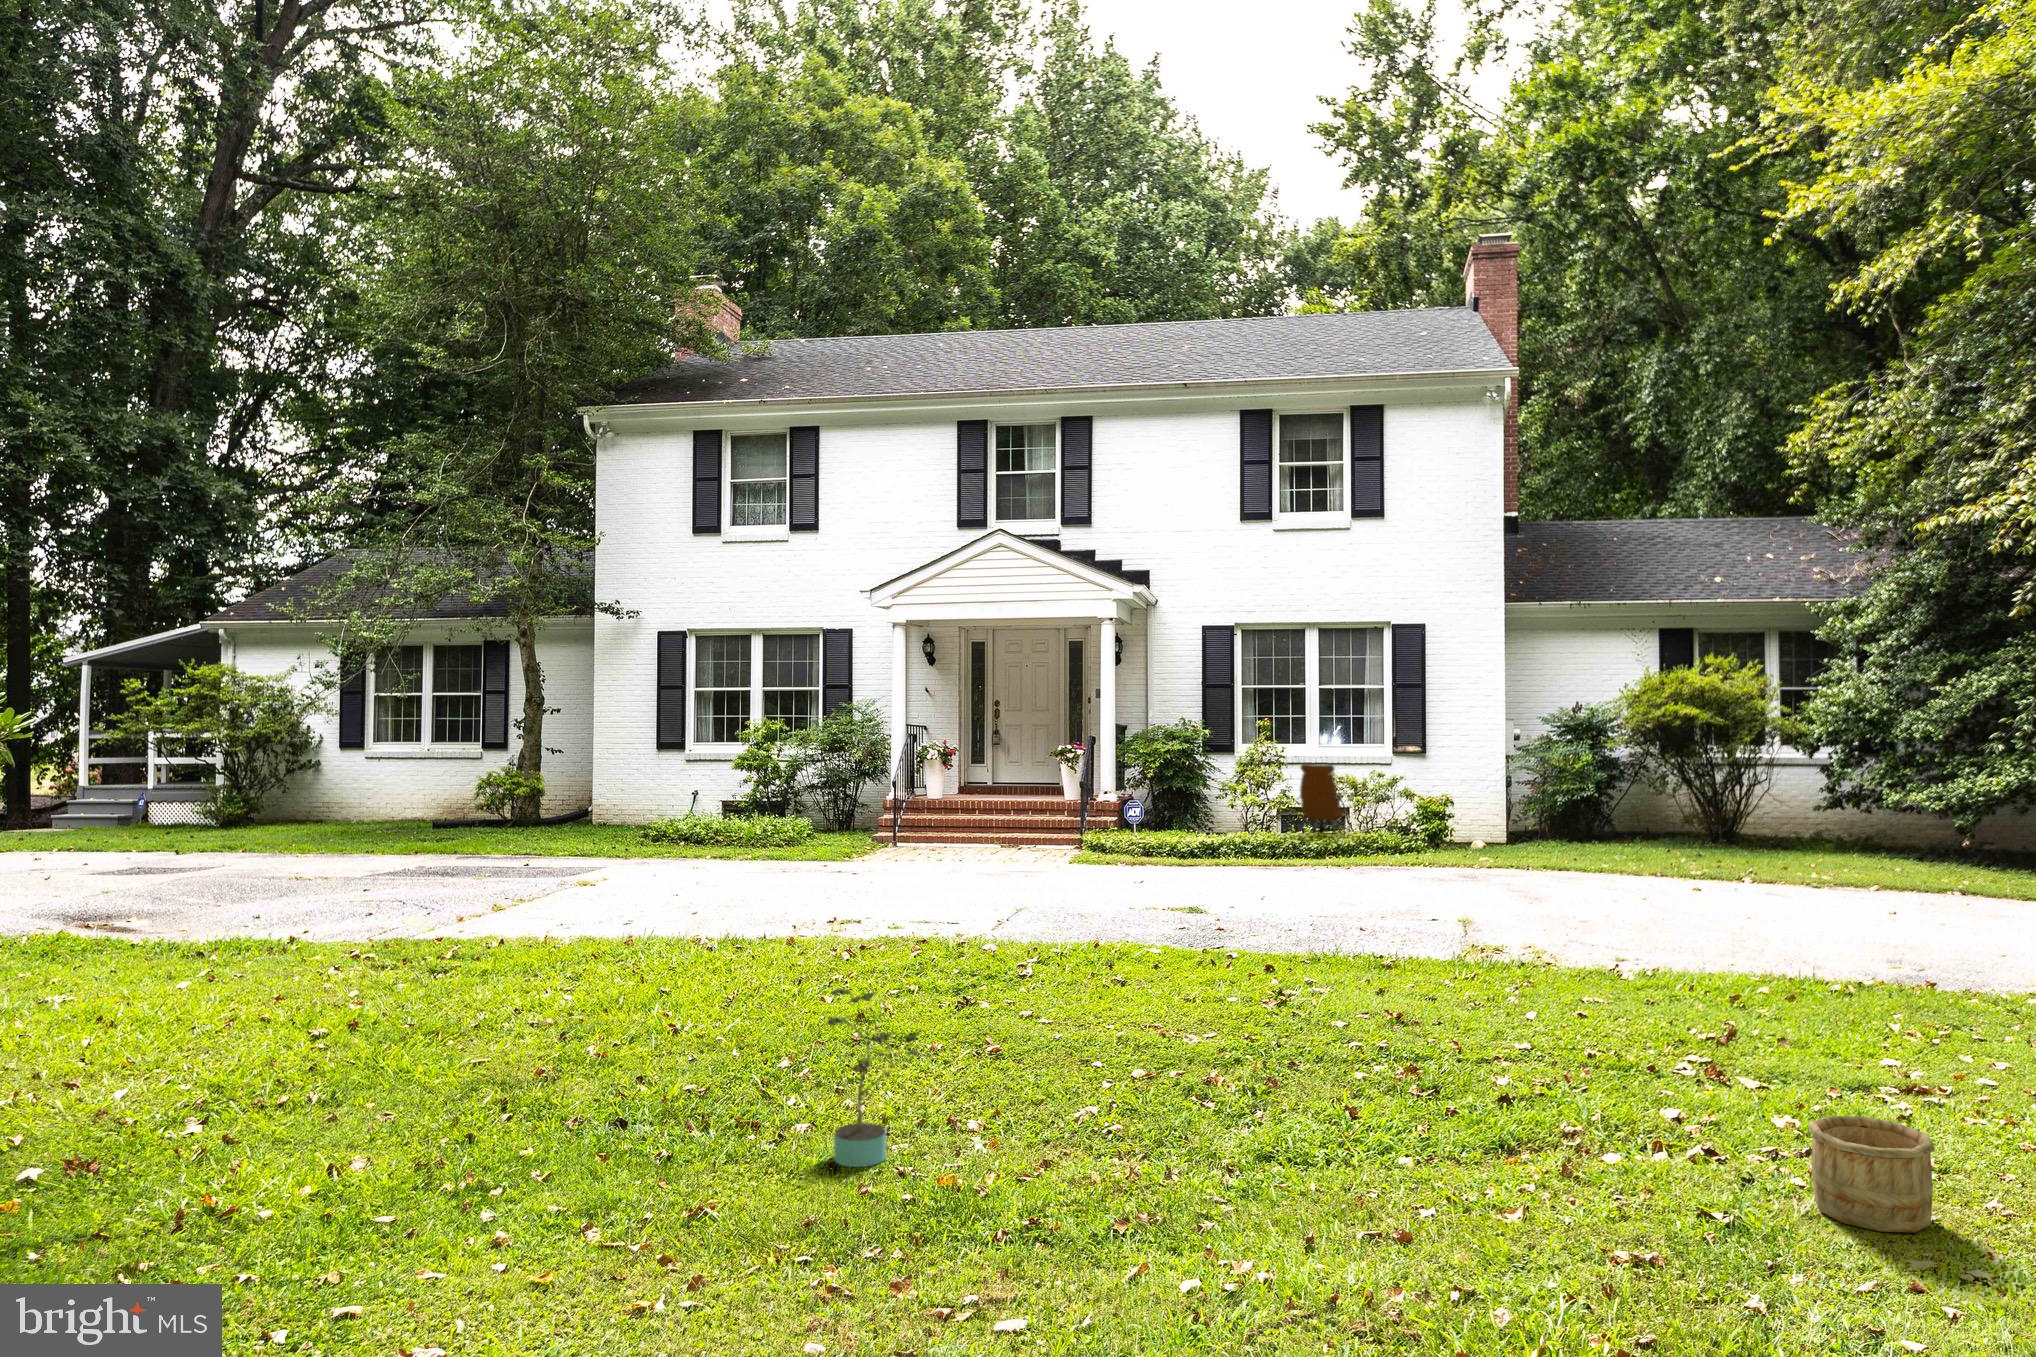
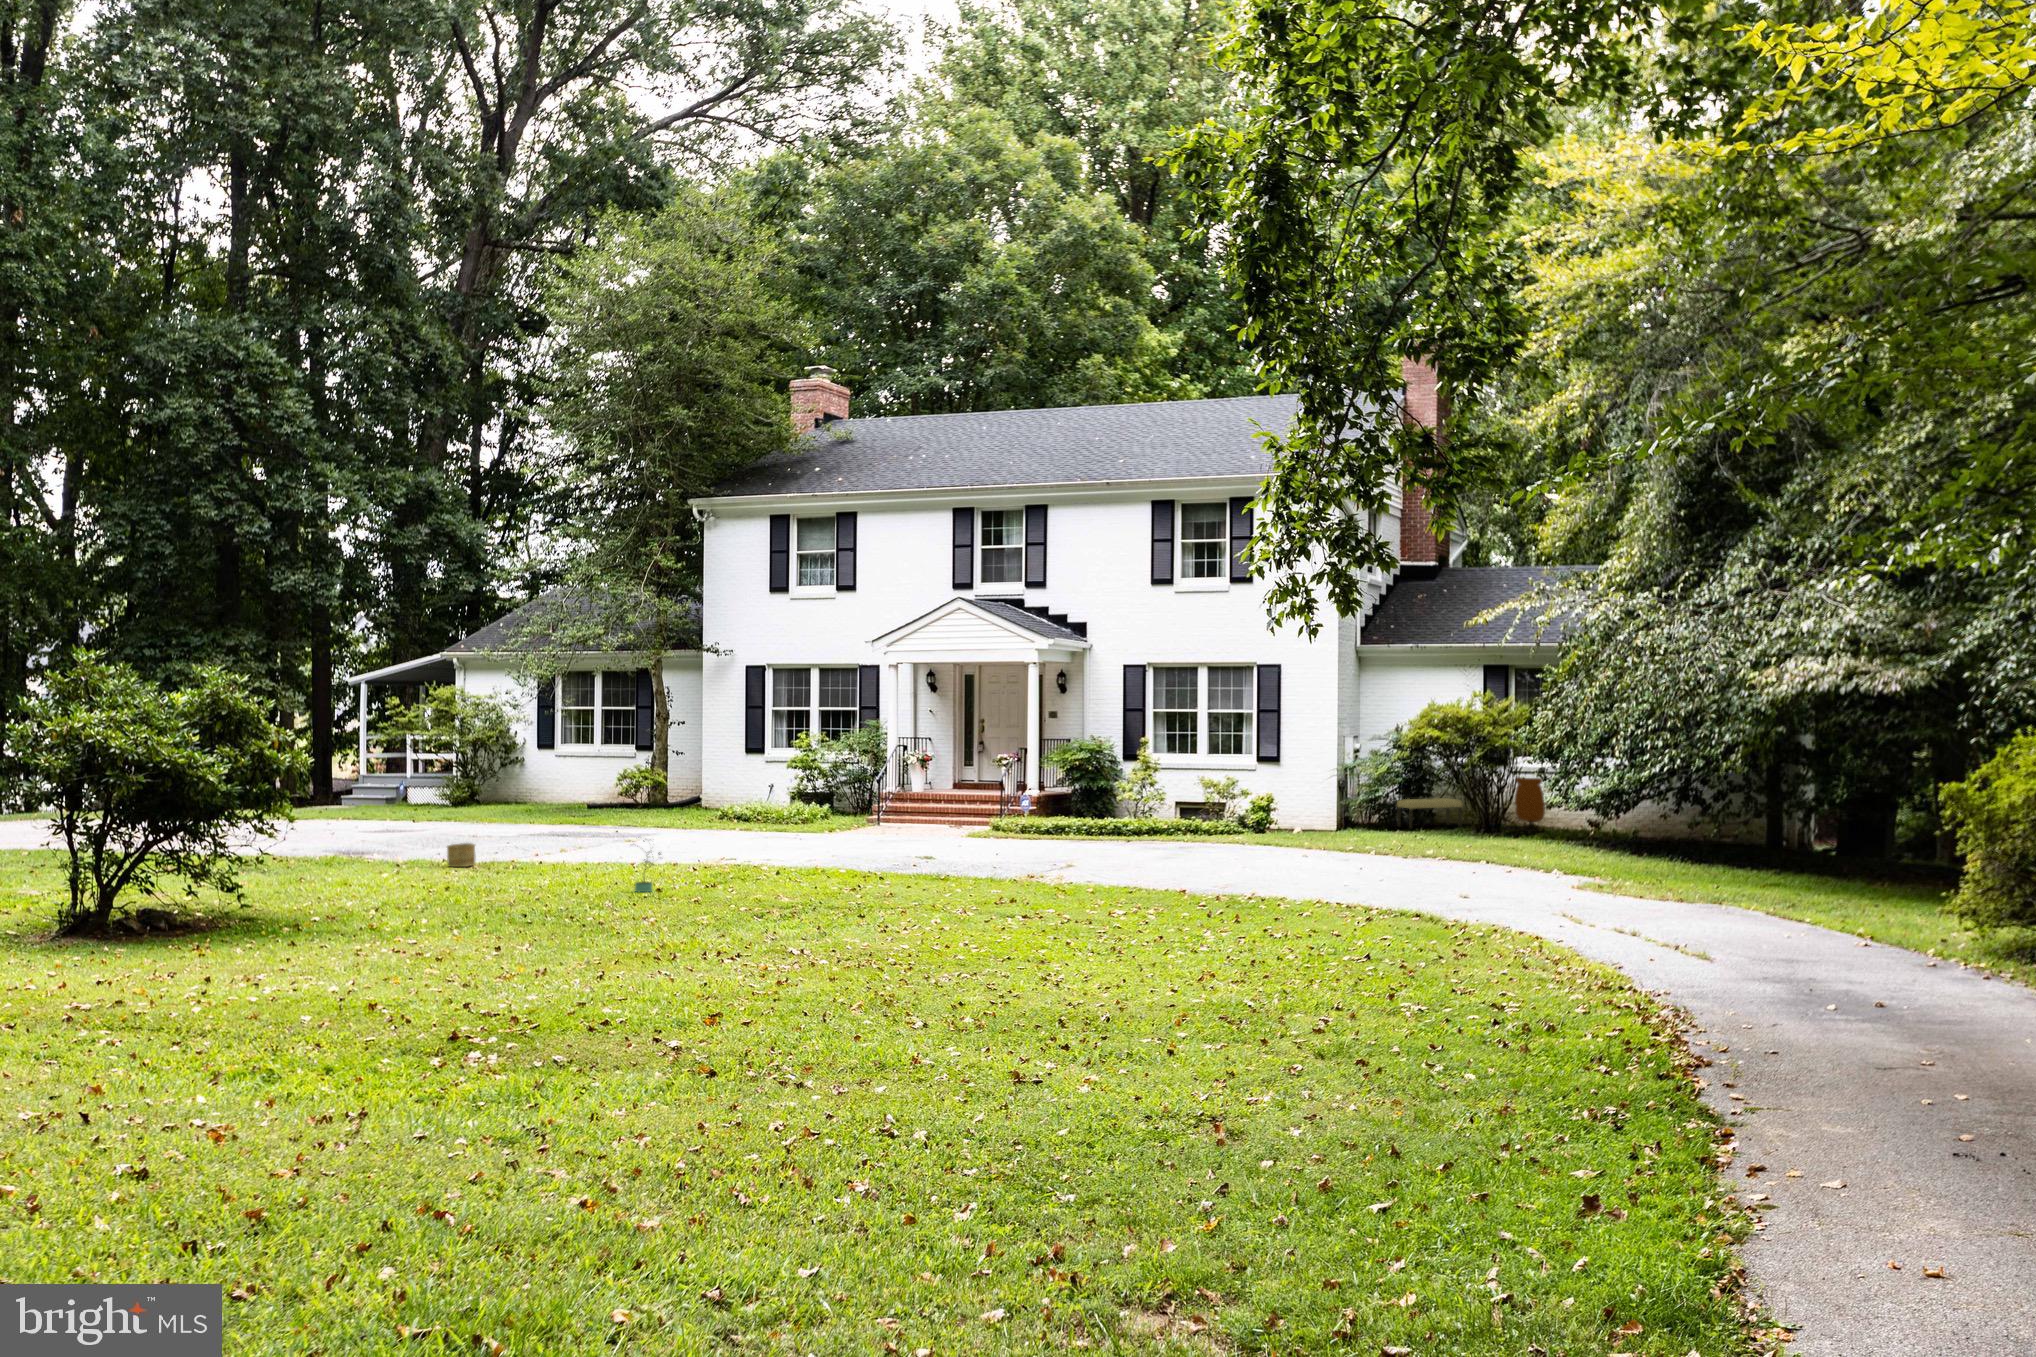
lounge chair: present [1300,764,1343,836] -> present [1514,777,1548,834]
bench: none [1584,795,1658,837] -> present [1397,798,1463,828]
wooden bucket: present [1808,1116,1935,1233] -> present [447,843,475,867]

